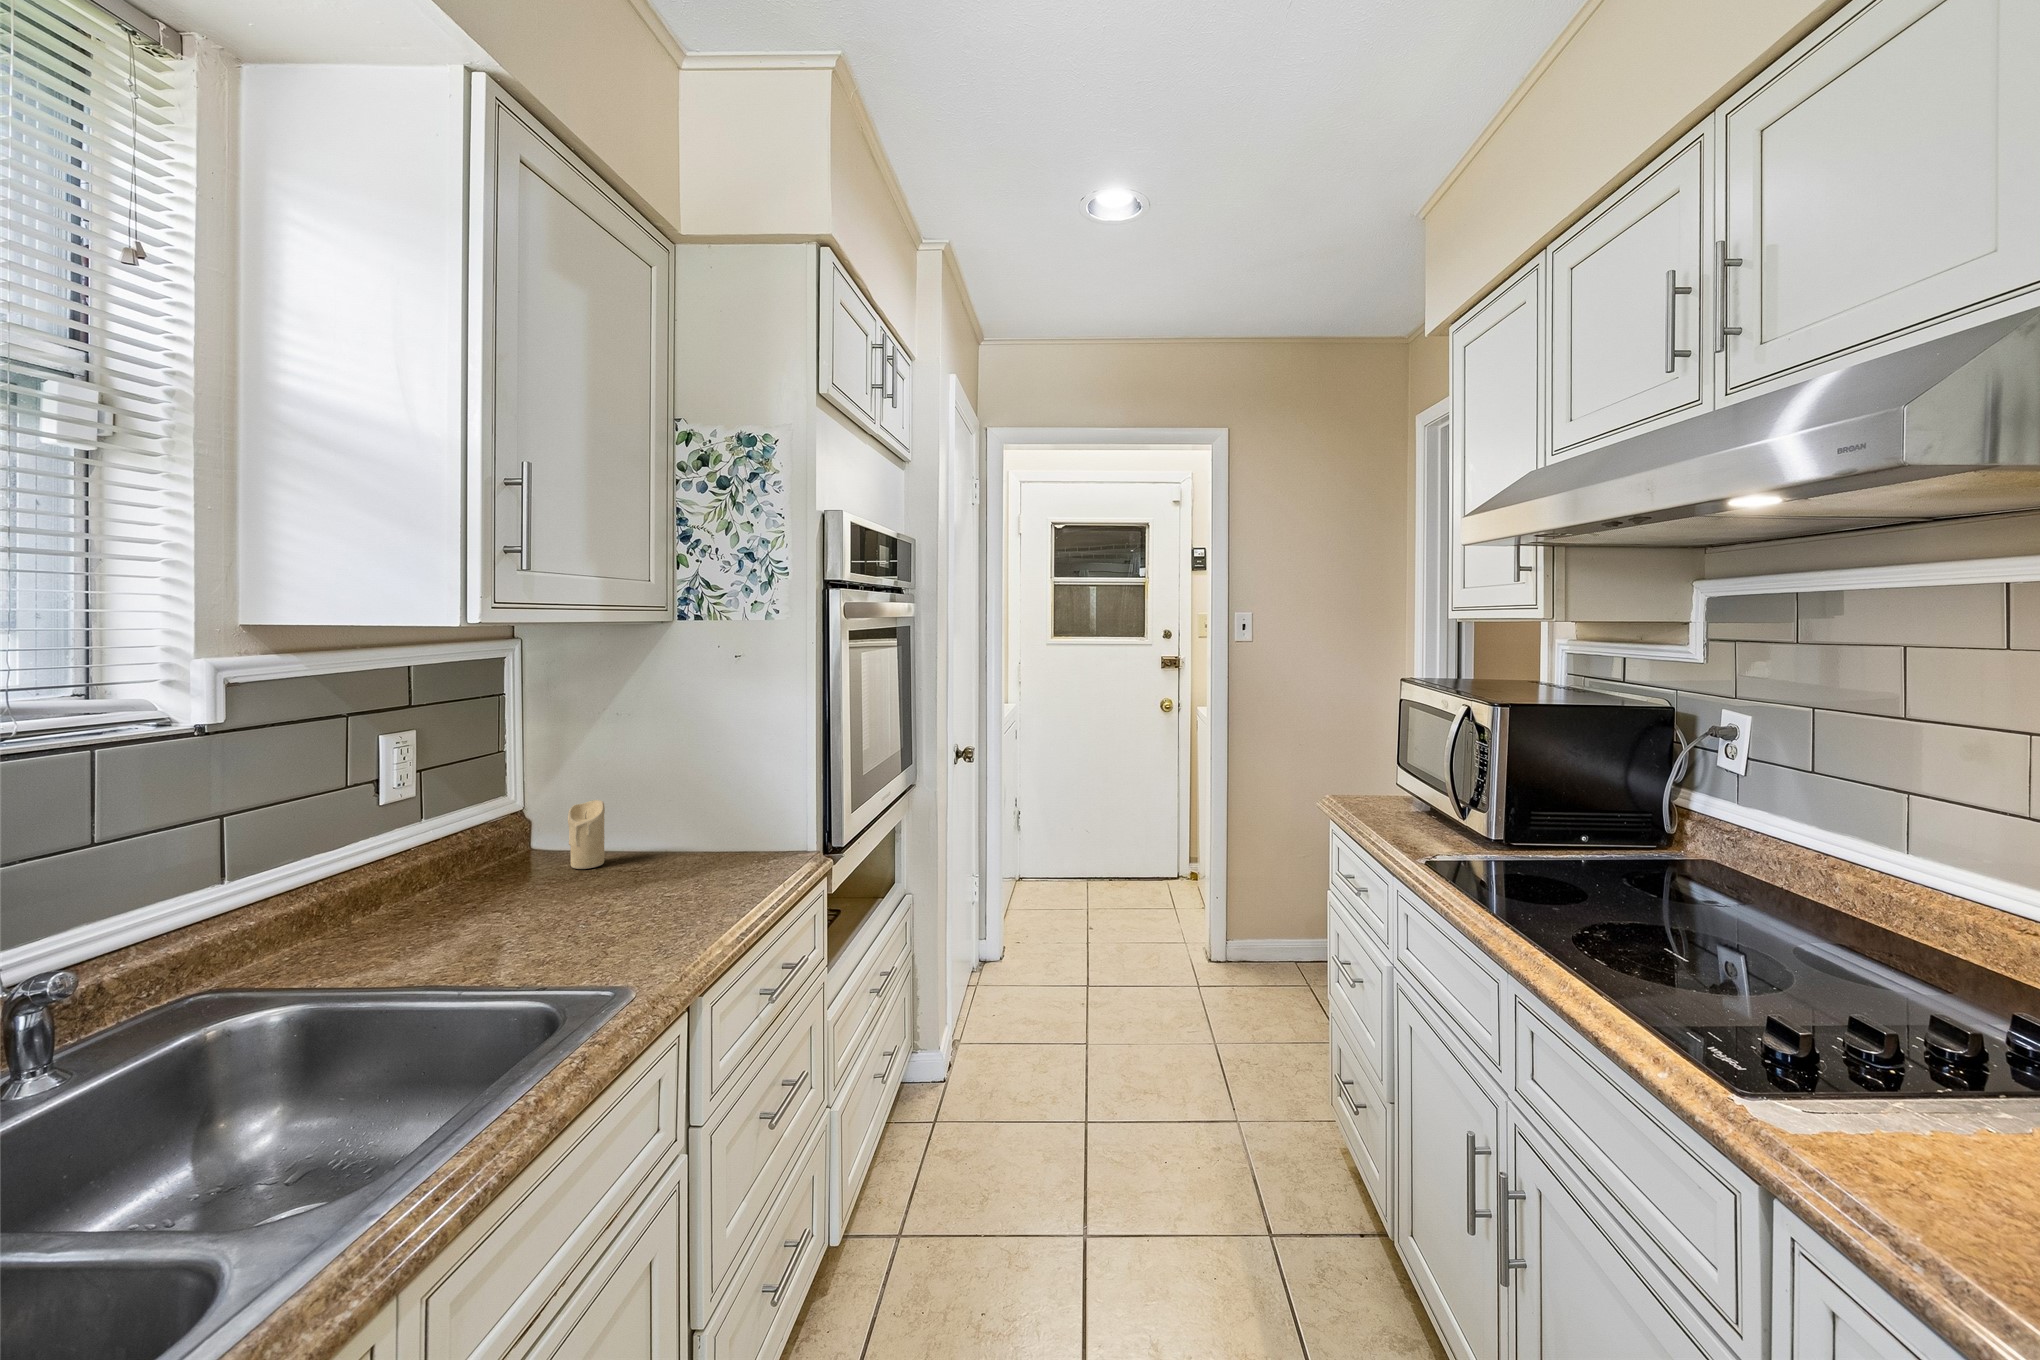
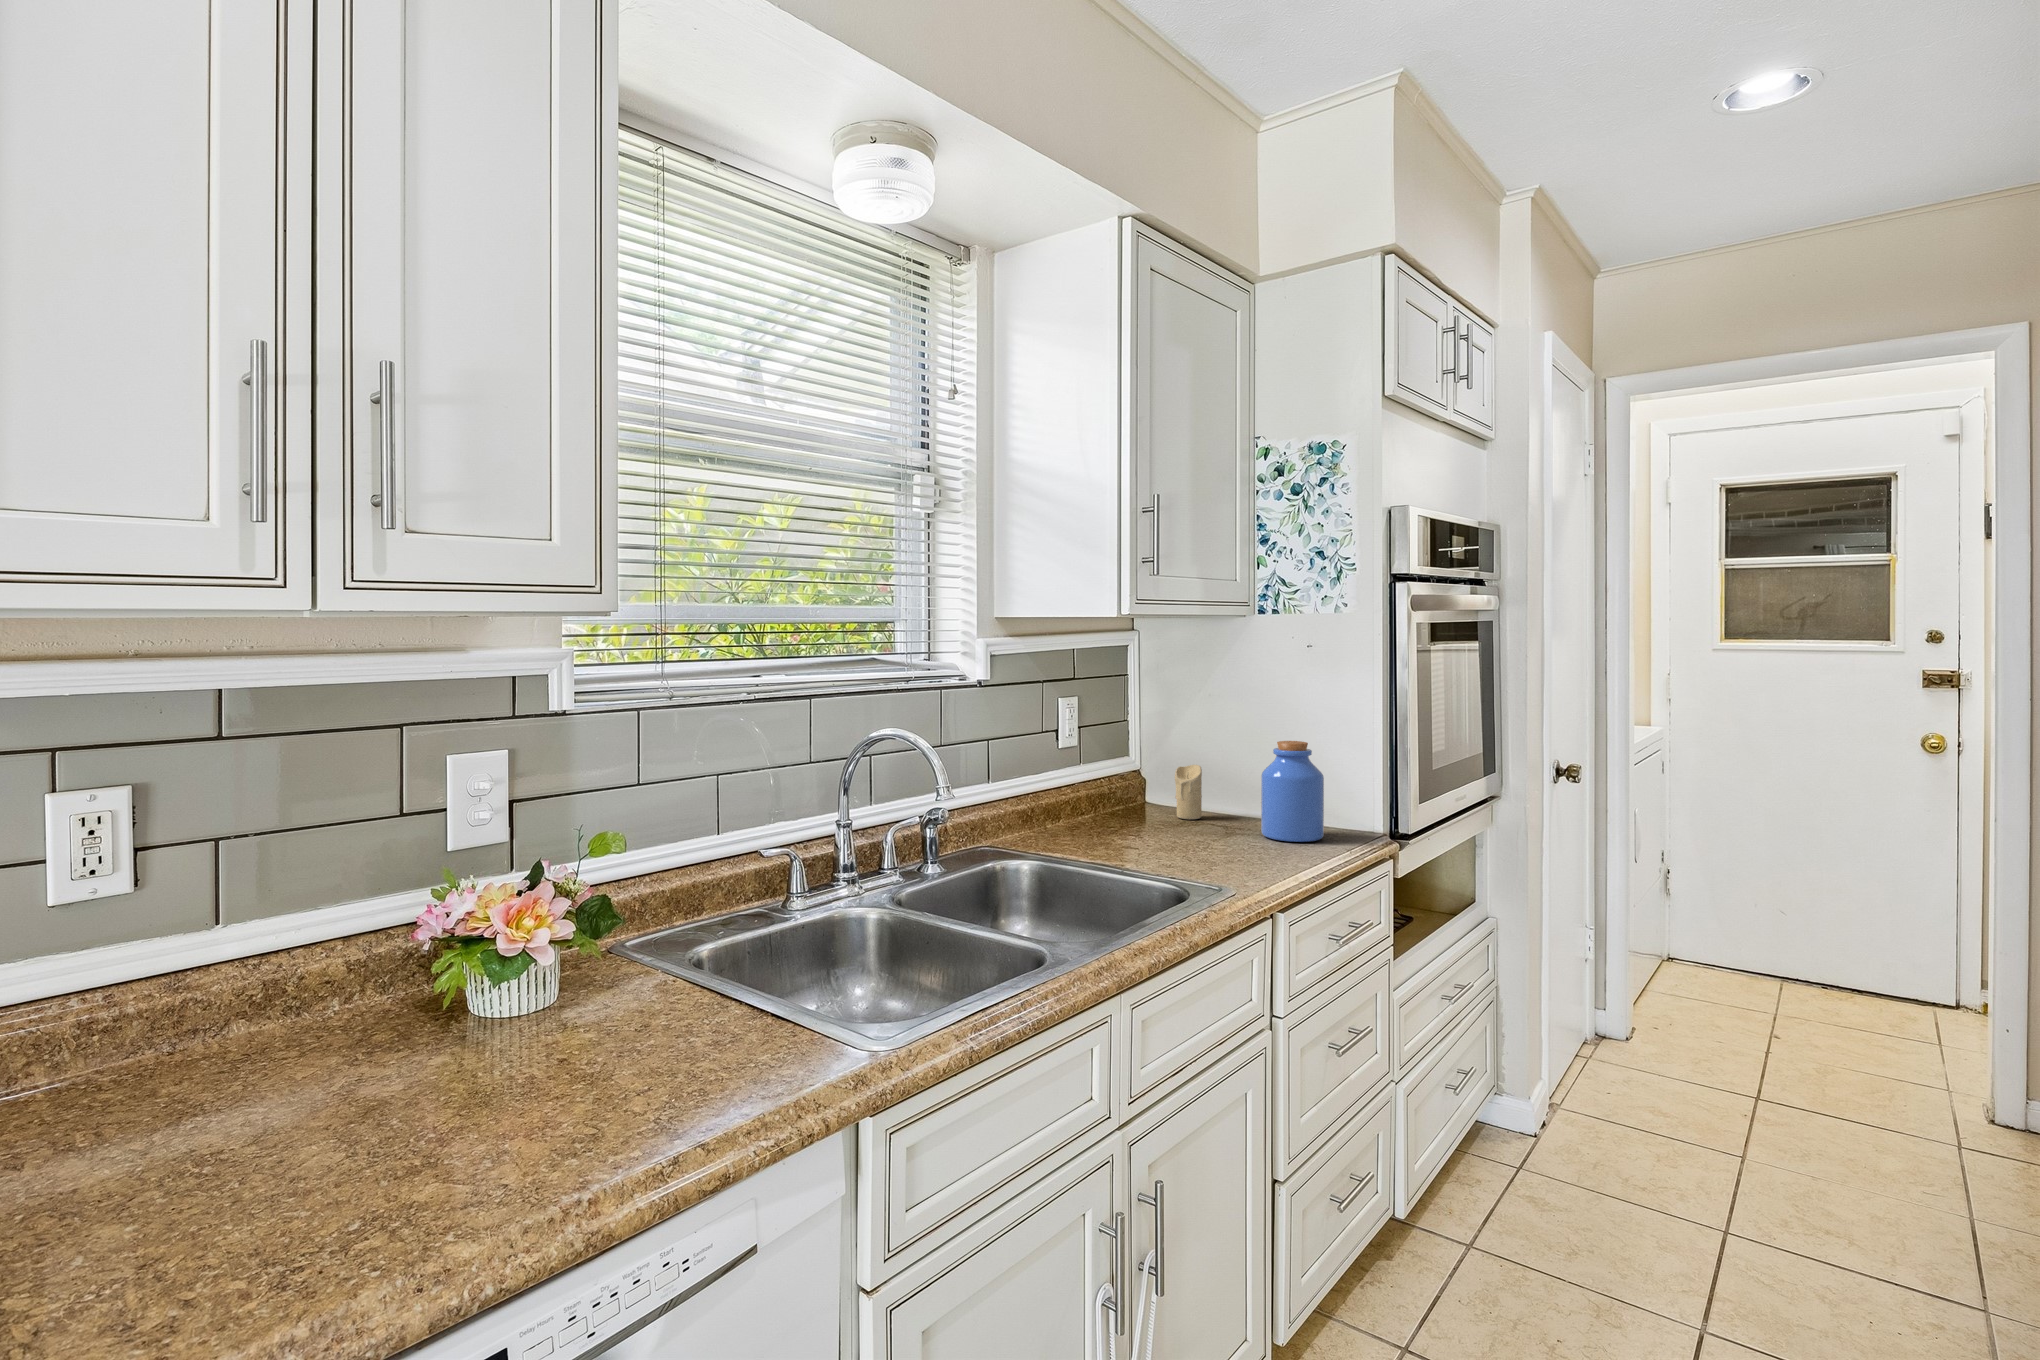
jar: none [679,767,753,886] -> present [1261,741,1324,842]

